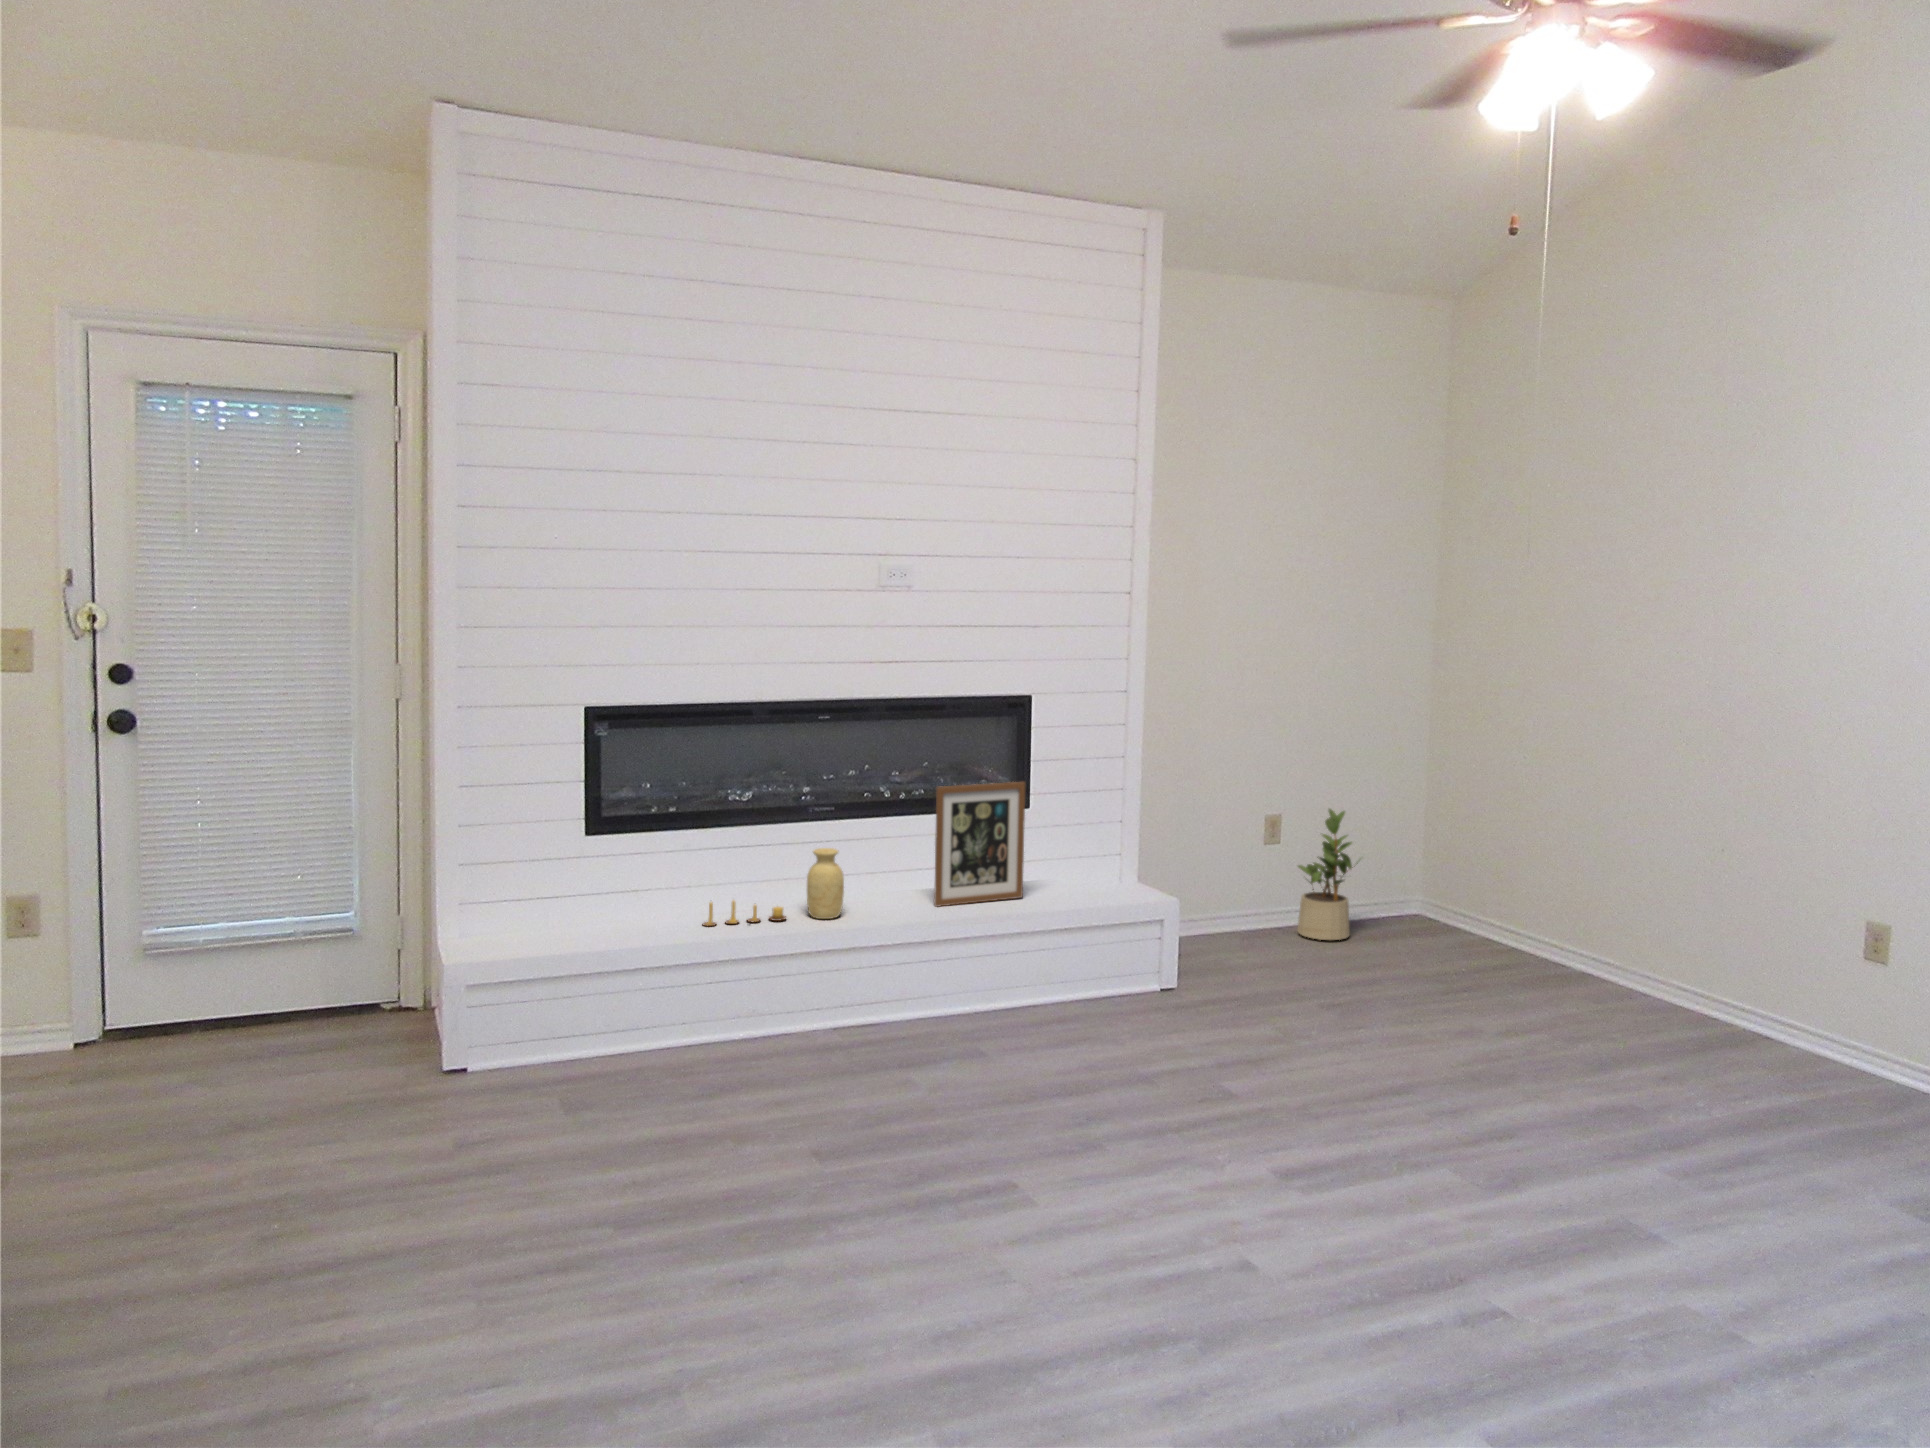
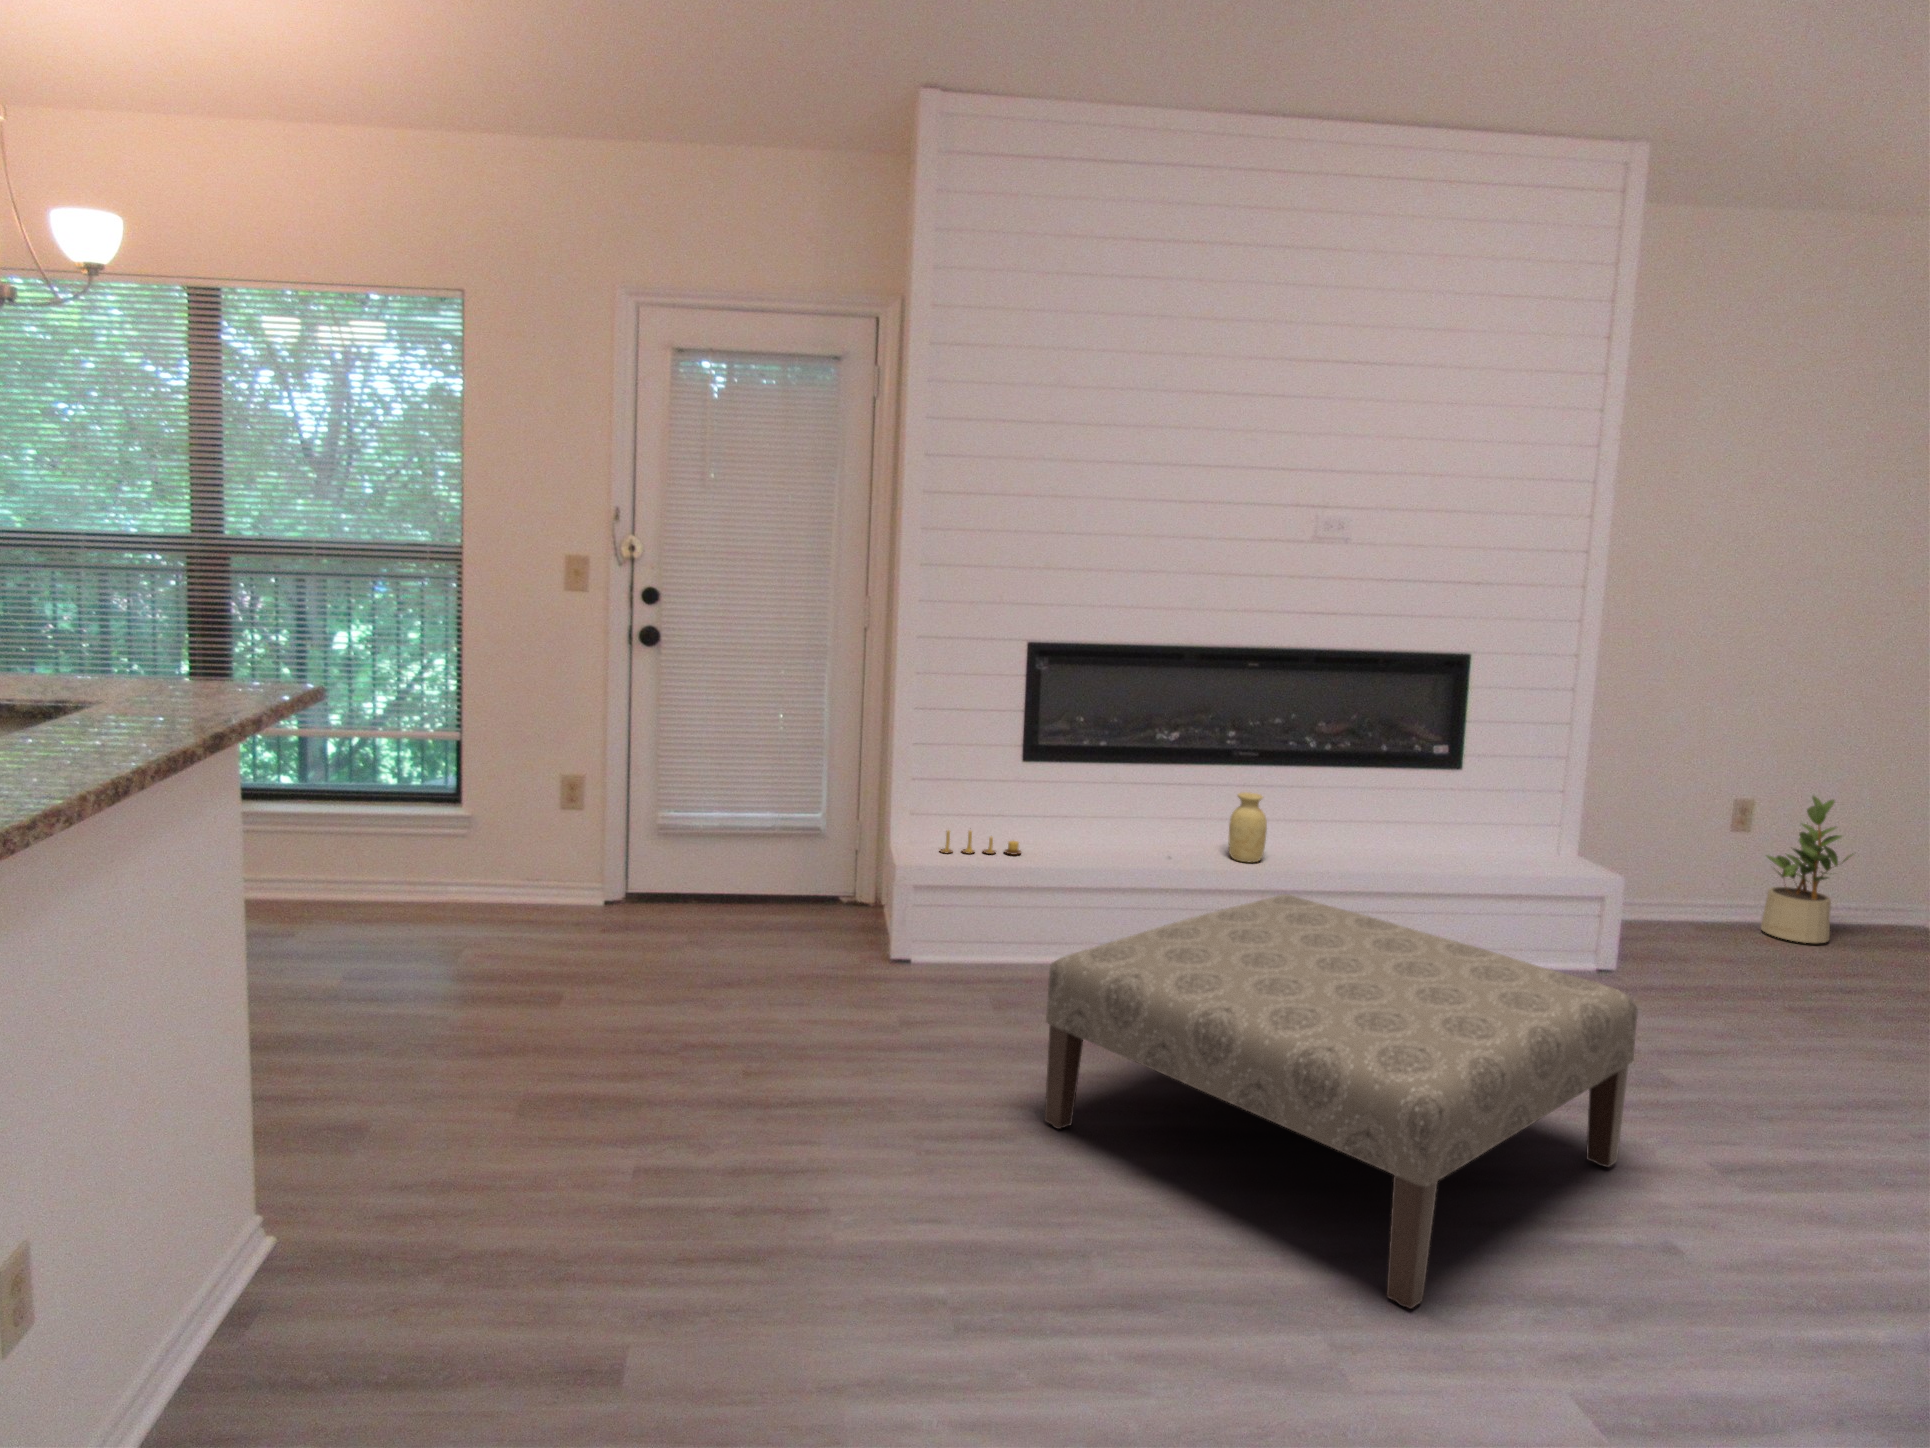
picture frame: present [934,782,1025,907] -> none [1356,740,1461,861]
candle: present [703,901,786,926] -> present [940,830,1021,855]
ottoman: none [582,948,1156,1352] -> present [1045,894,1637,1309]

